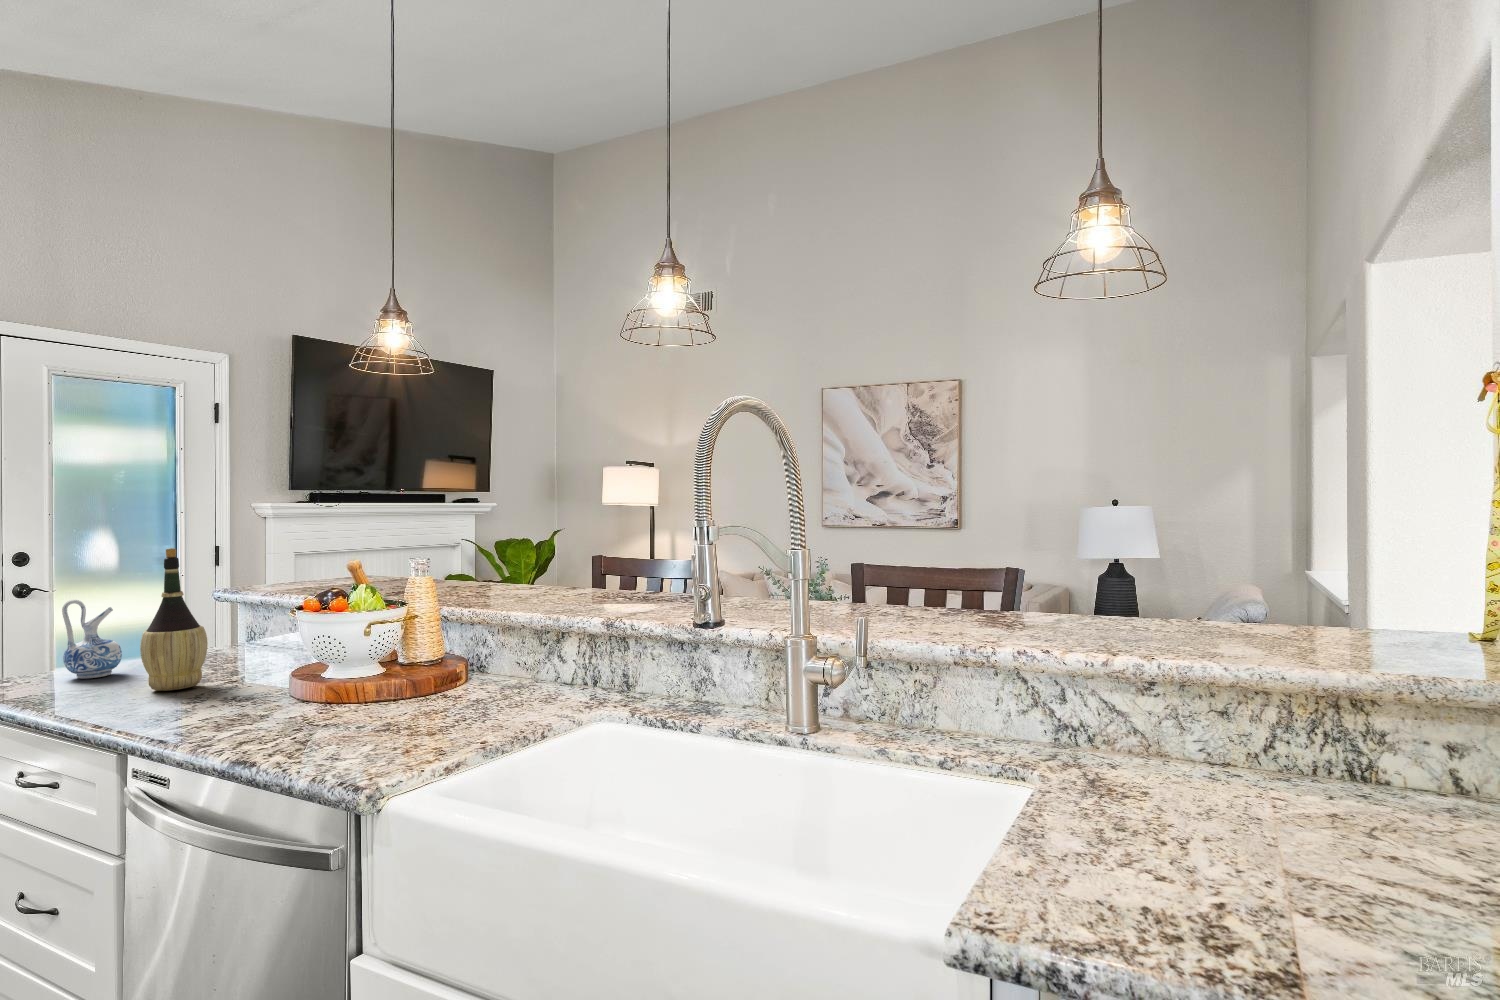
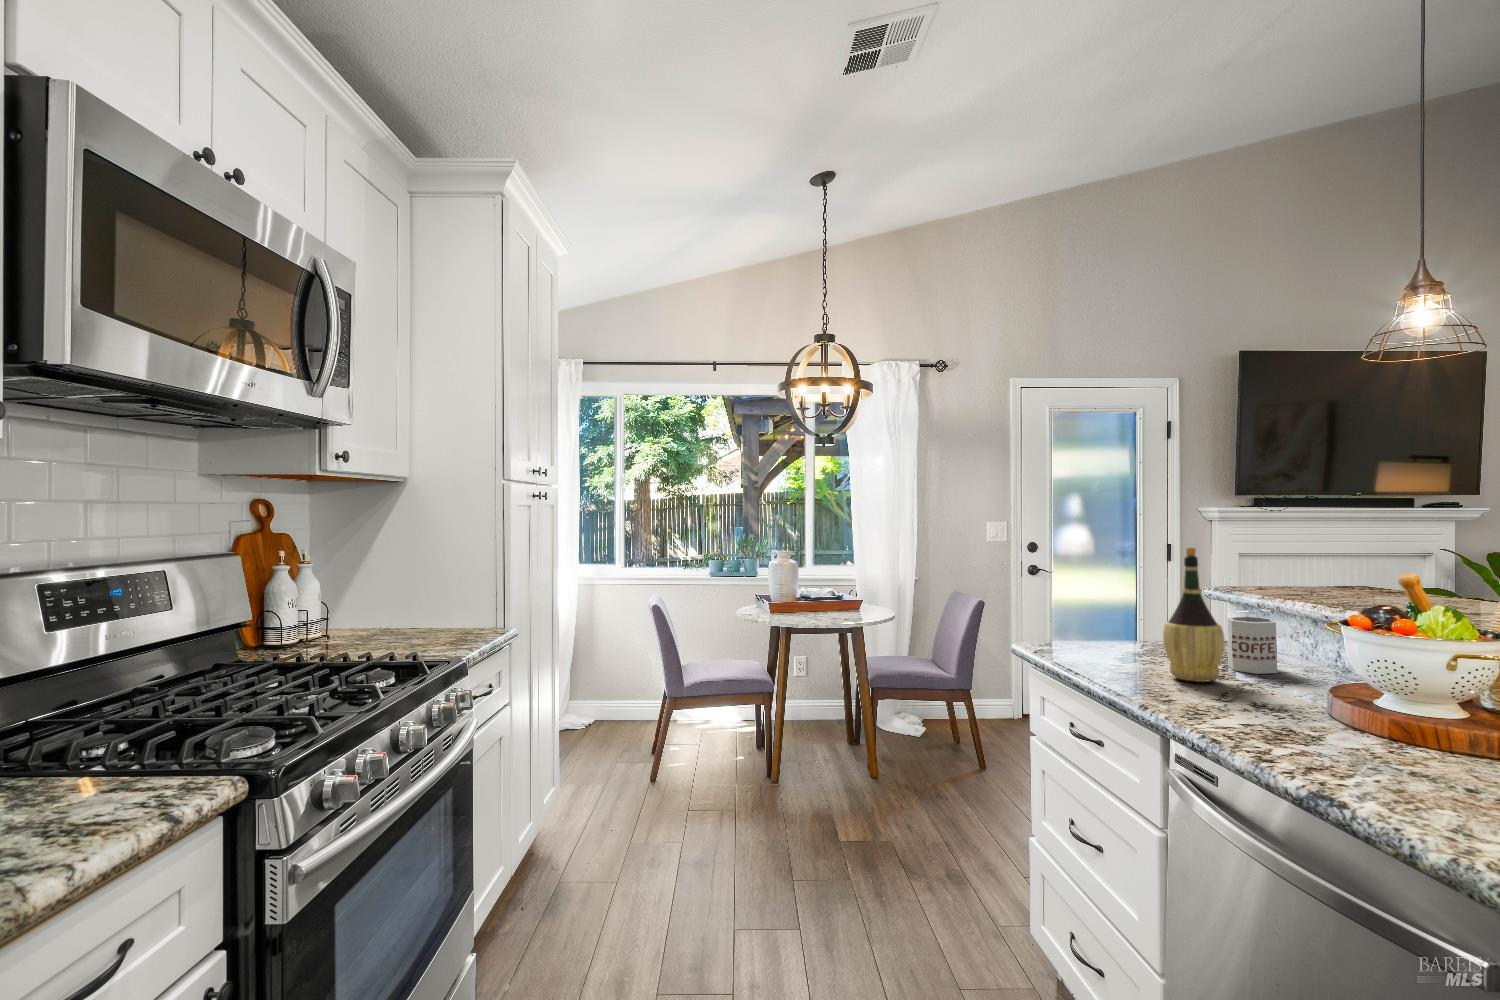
ceramic pitcher: present [62,600,122,679] -> none [1091,586,1136,654]
mug: none [221,615,268,672] -> present [1228,617,1277,674]

